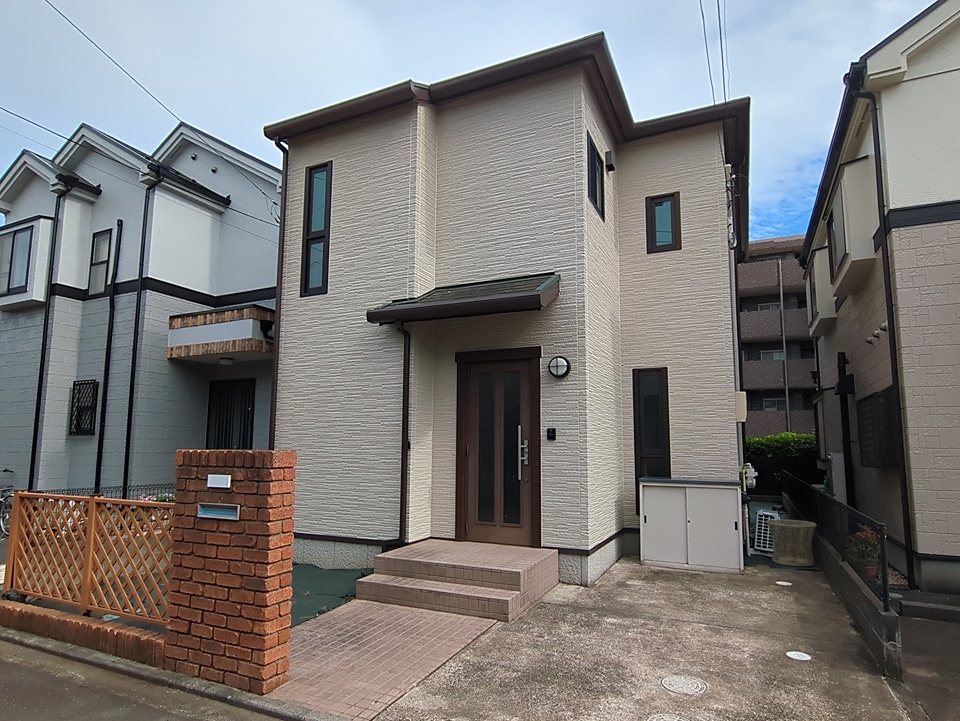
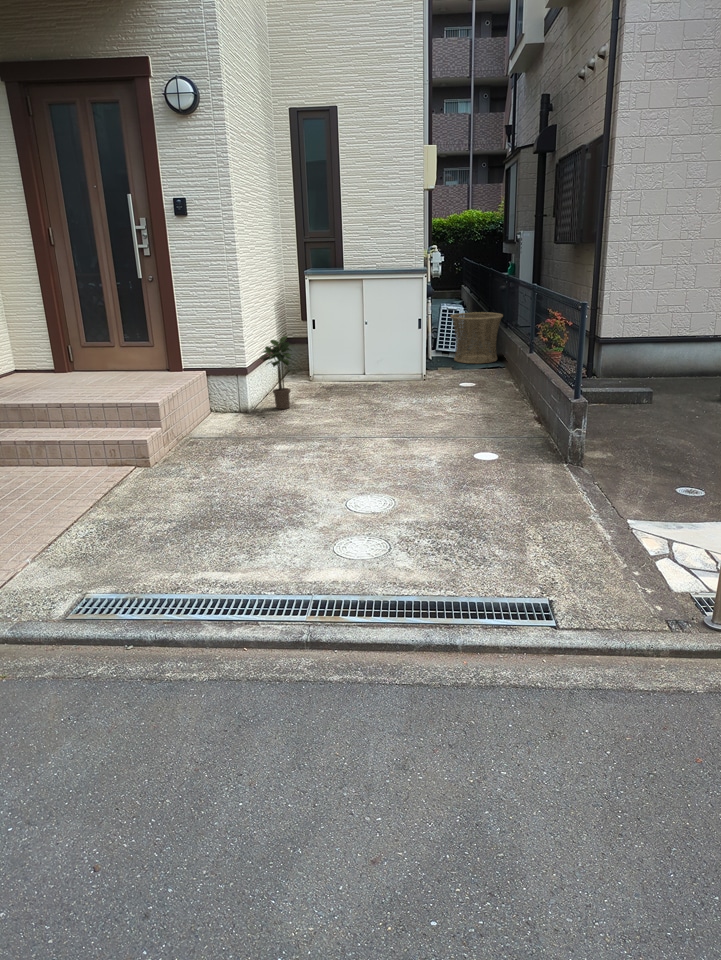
potted plant: none [599,527,627,587] -> present [261,336,292,409]

